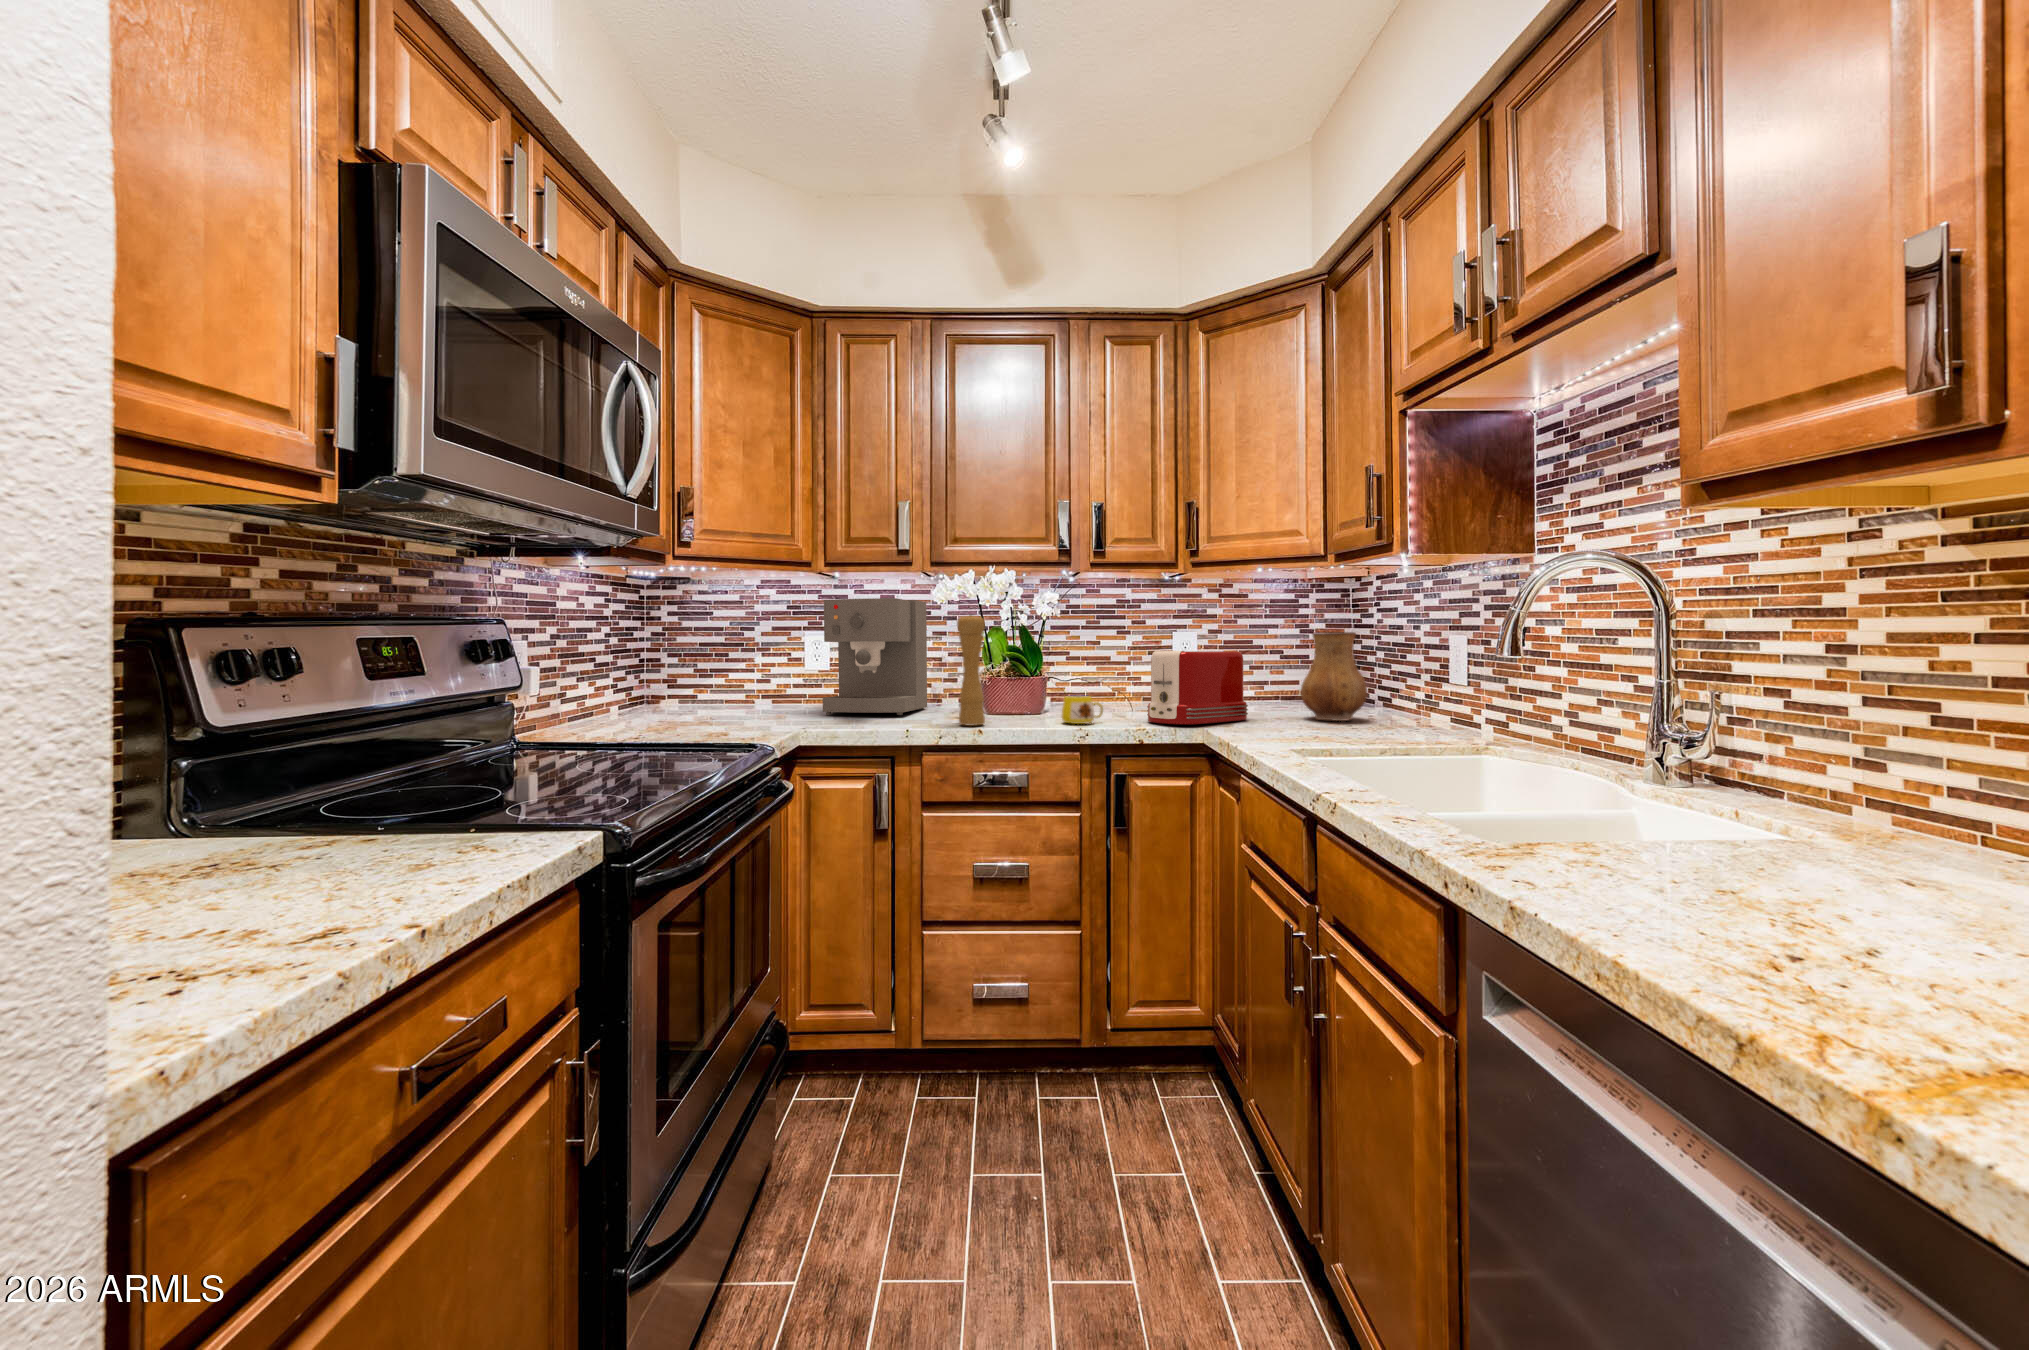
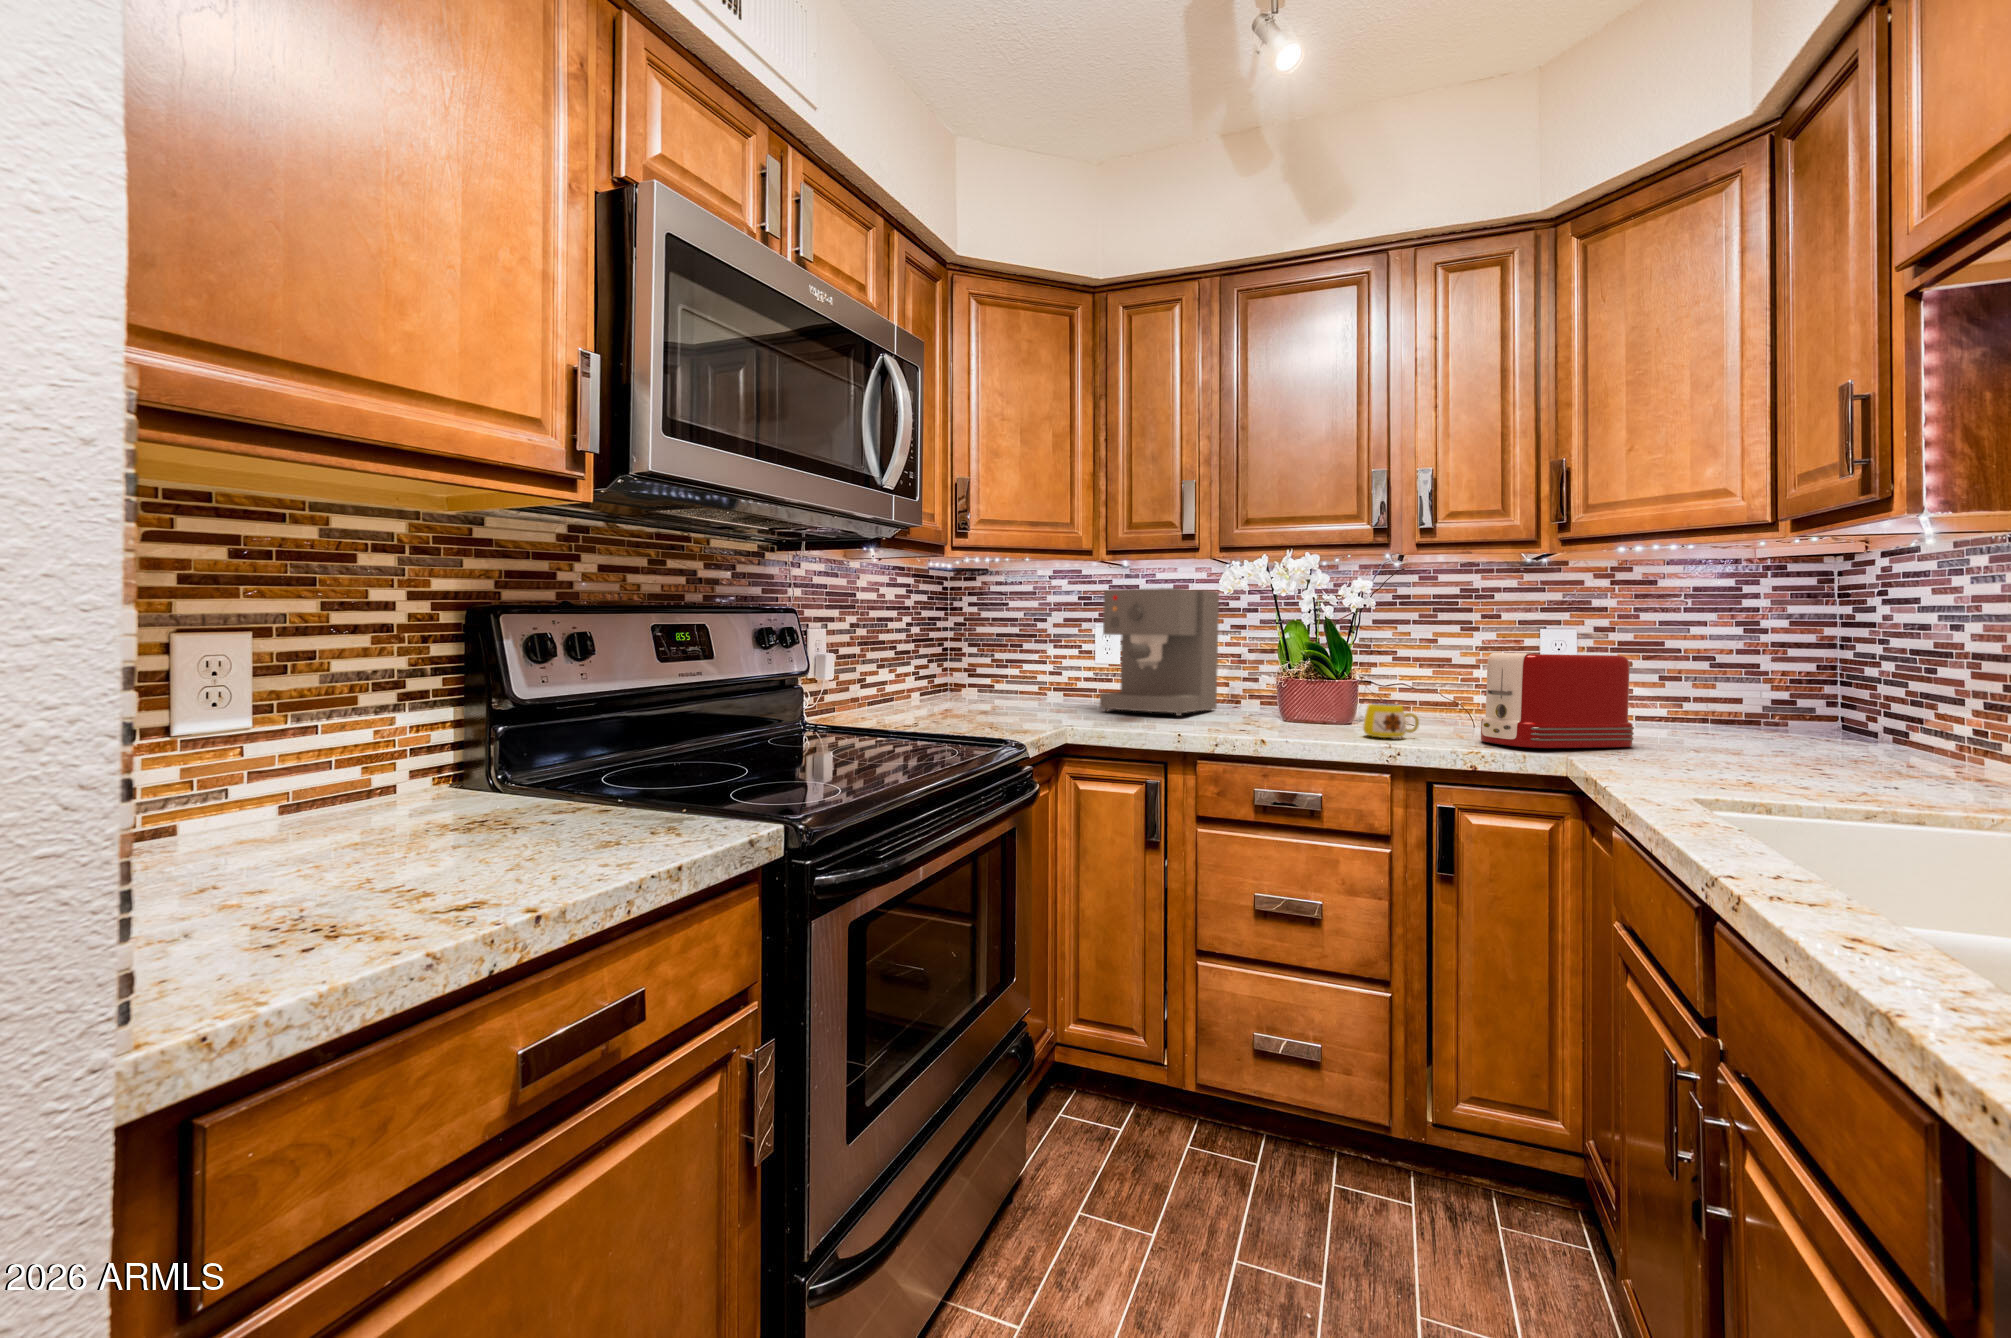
pepper mill: present [957,615,985,726] -> none [1237,606,1271,732]
ceramic pitcher: present [1301,632,1367,721] -> none [1725,632,1841,758]

